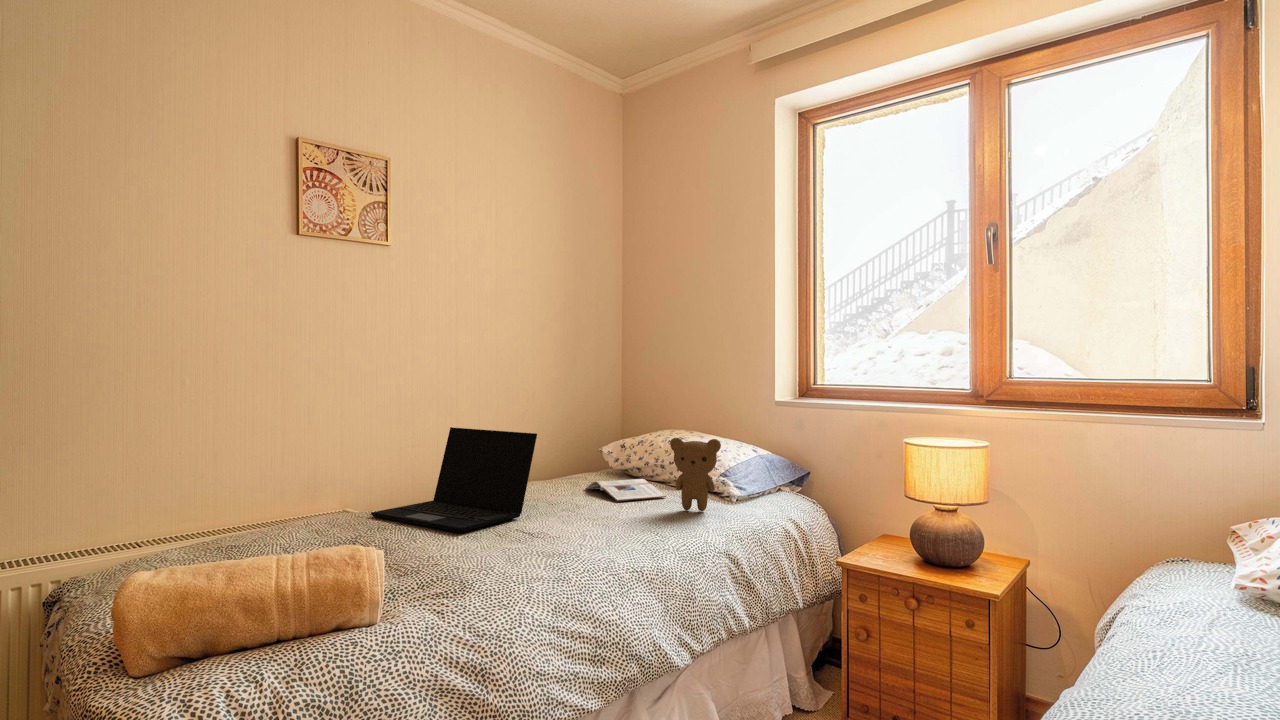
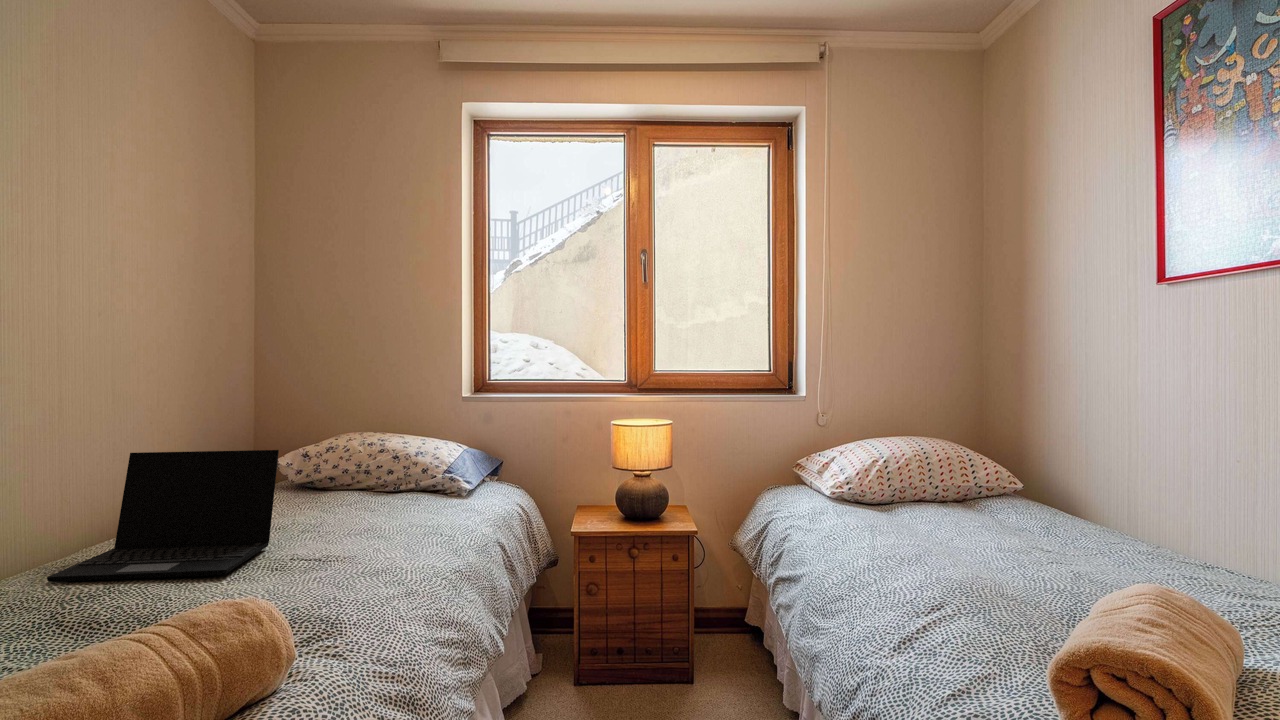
teddy bear: present [670,438,721,511] -> none [413,439,465,512]
magazine: present [586,479,666,501] -> none [289,487,393,514]

